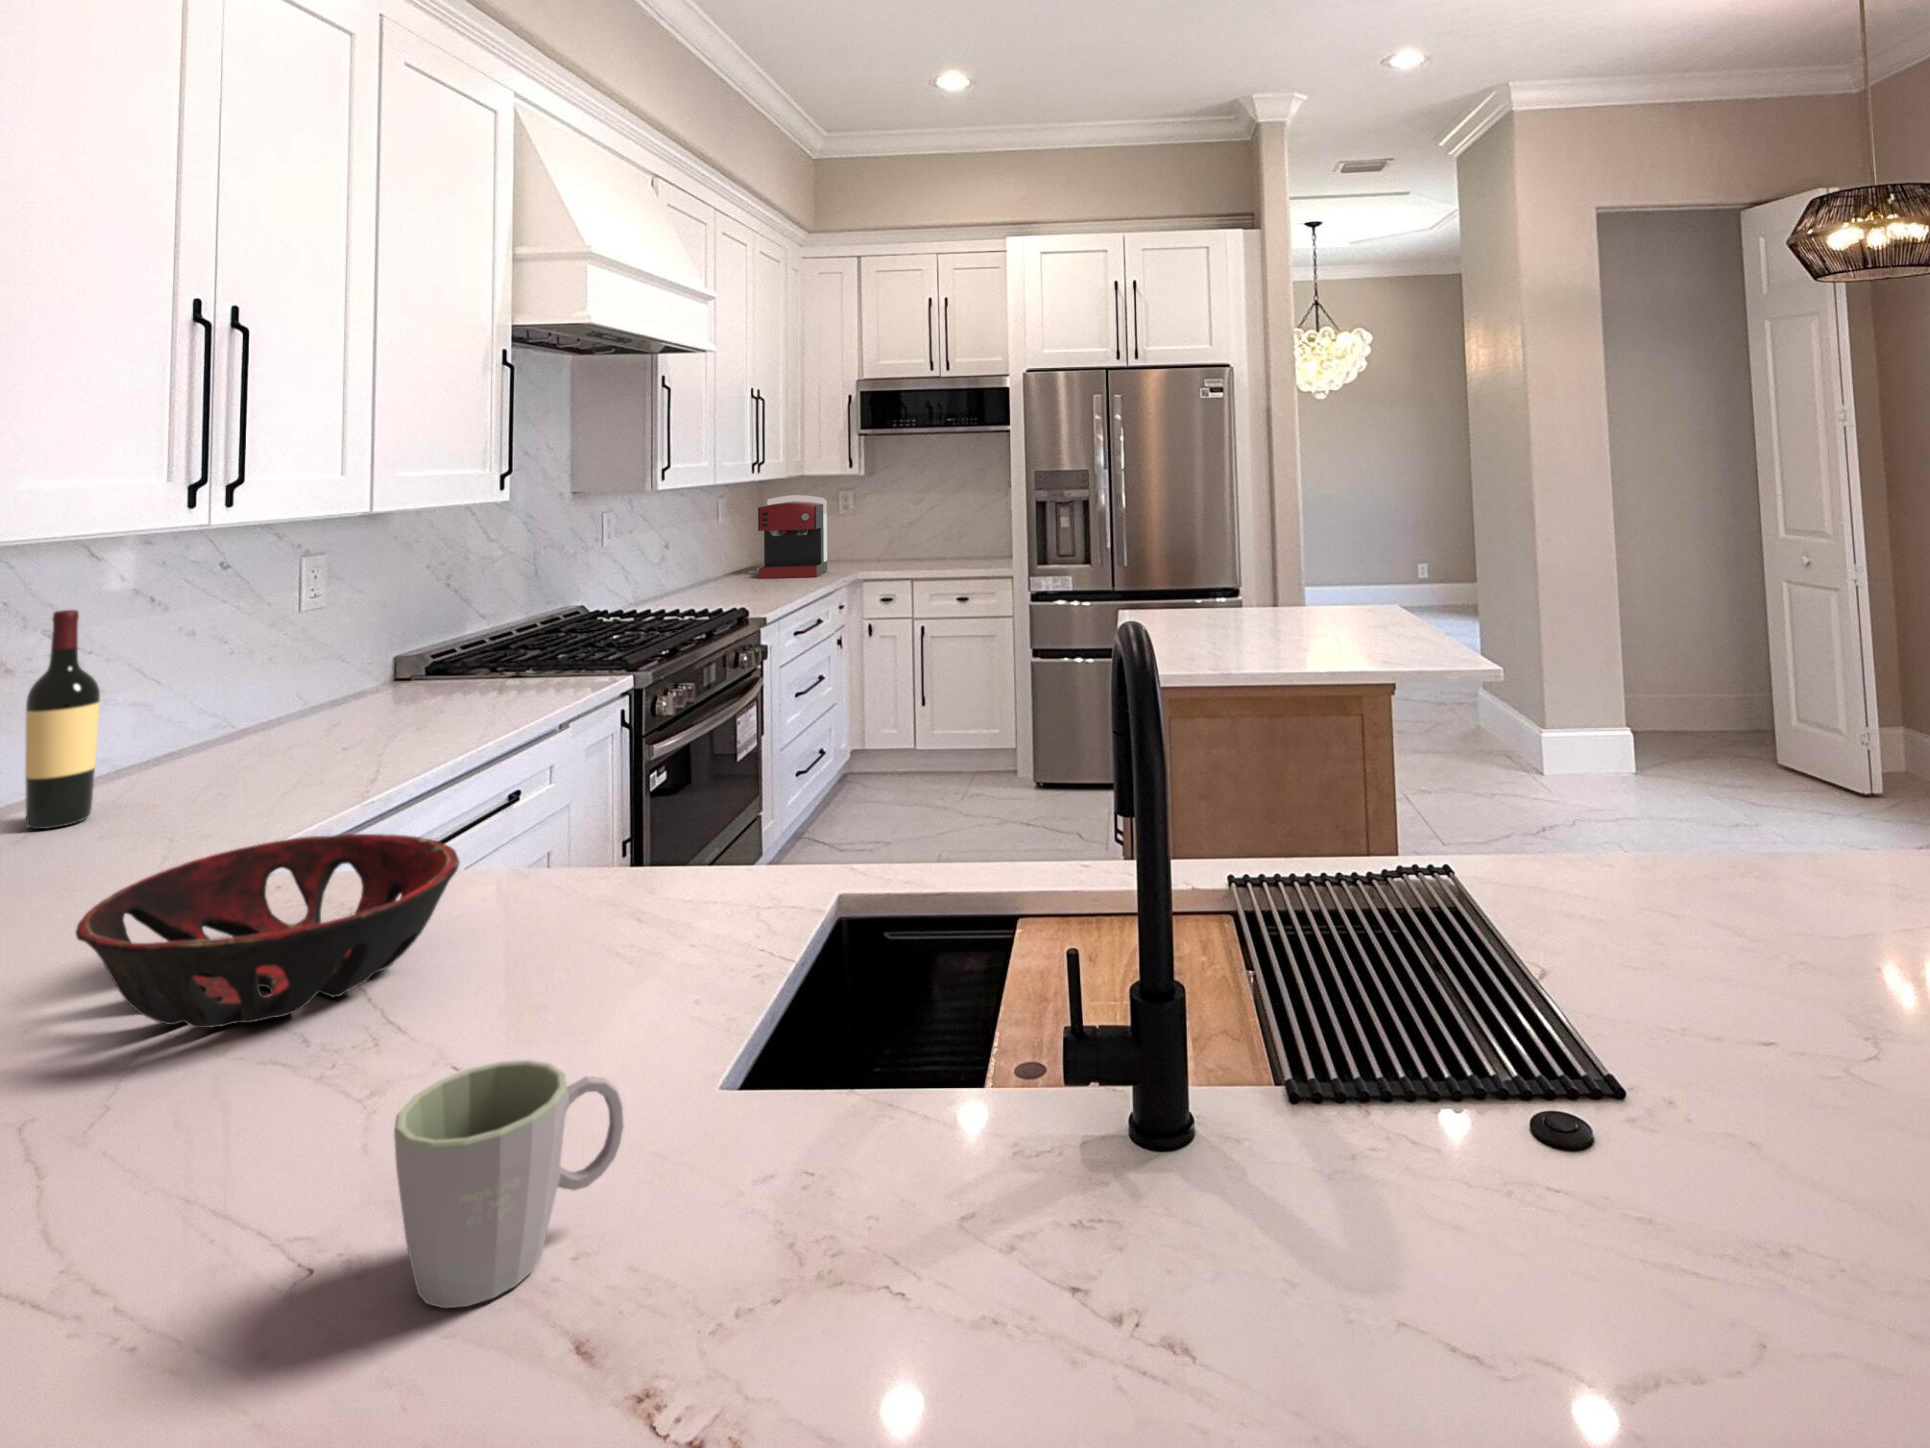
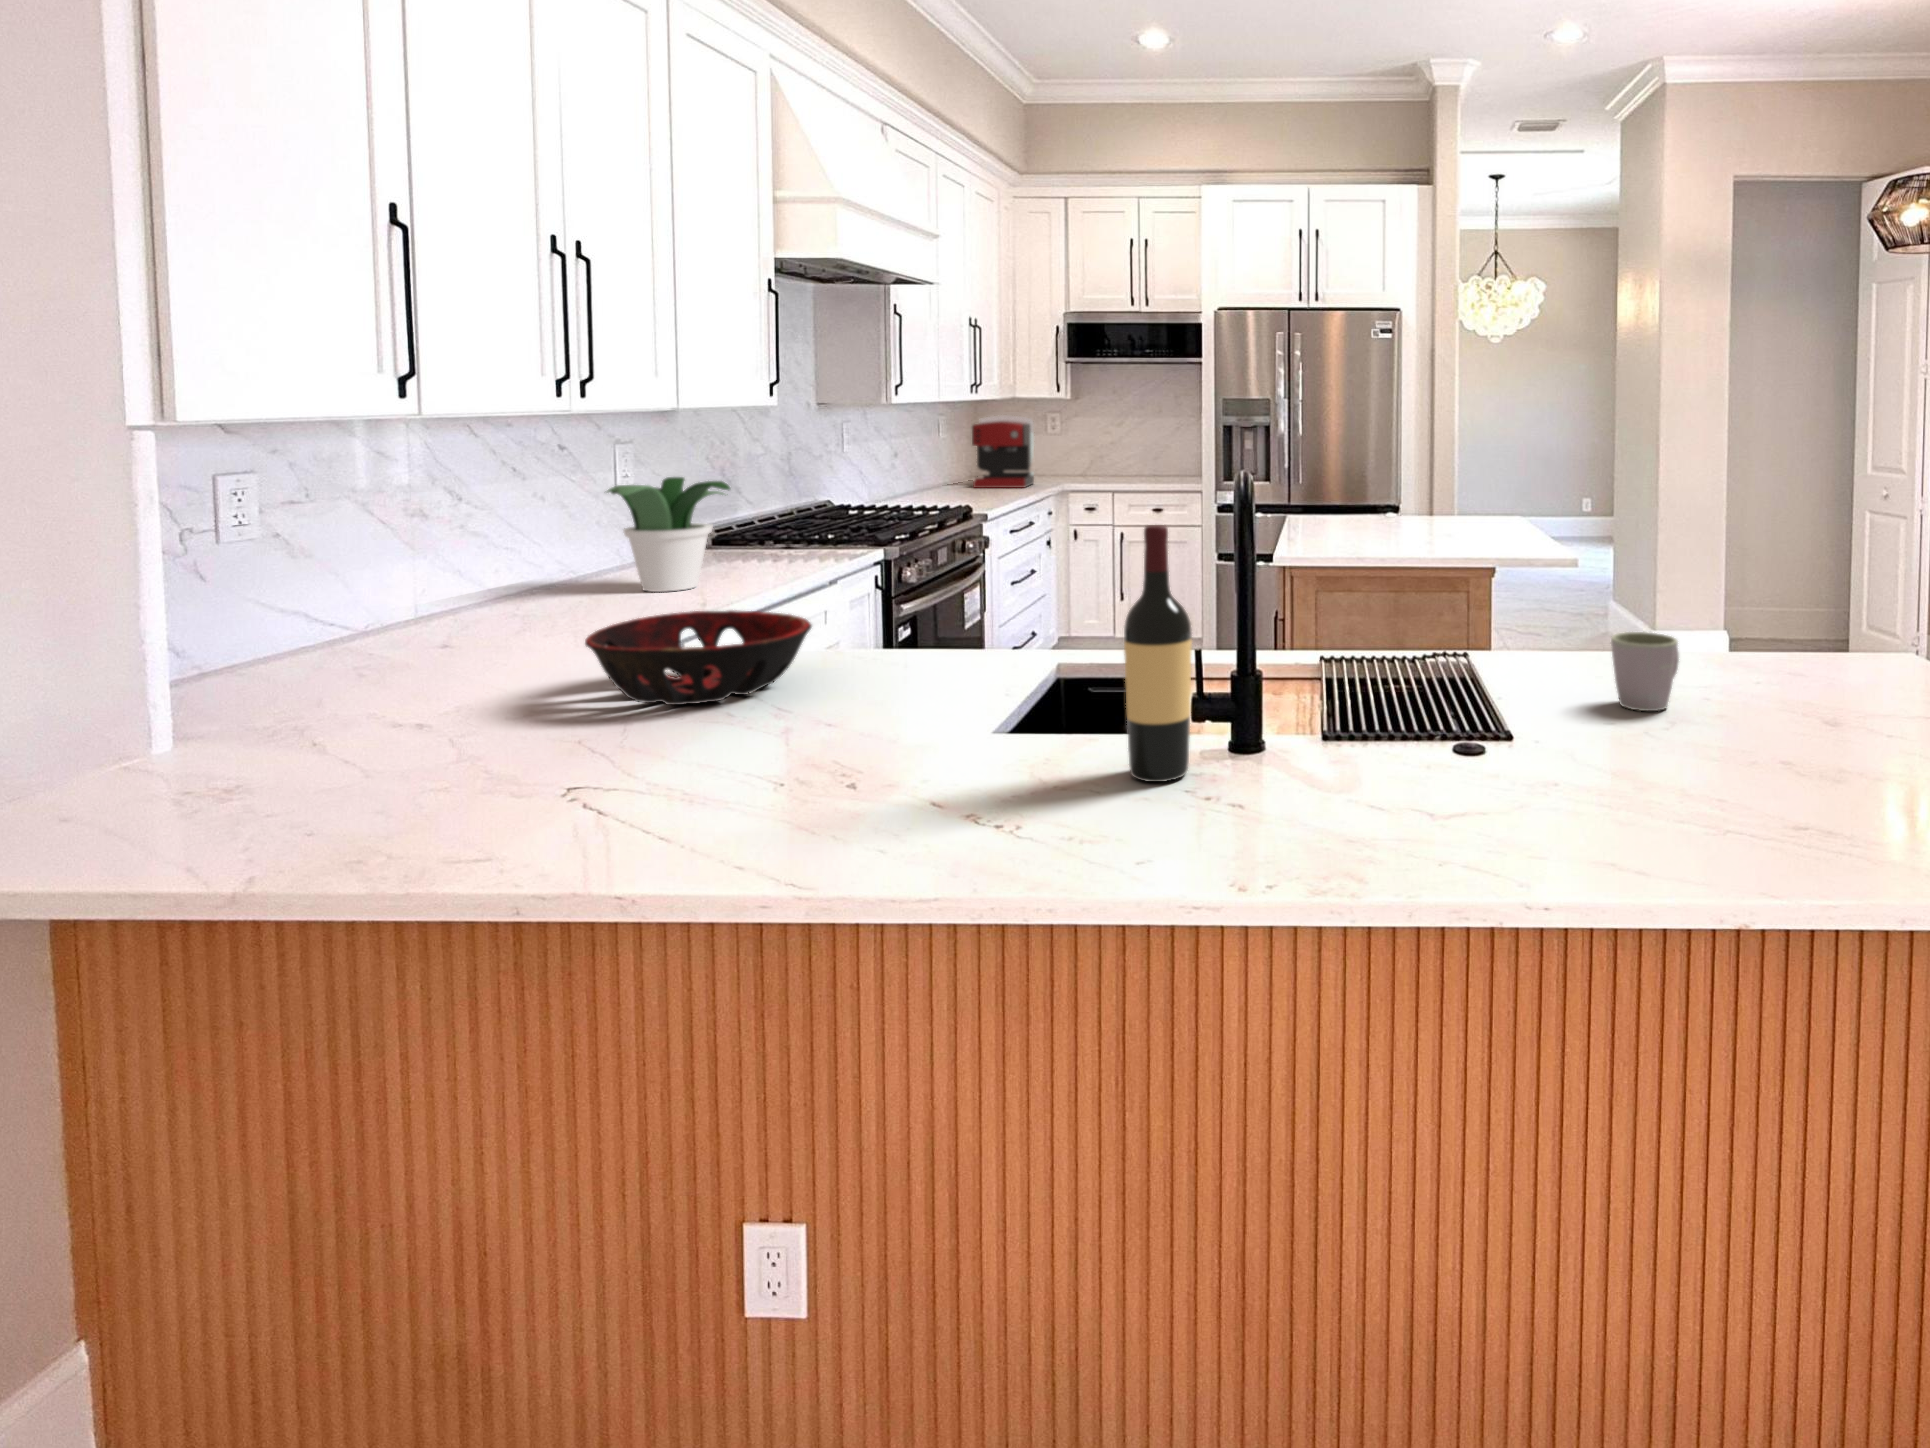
potted plant: none [258,601,427,757] -> present [607,477,730,592]
wine bottle: present [25,610,100,829] -> present [1124,525,1192,782]
mug: present [394,1060,623,1308] -> present [1611,632,1679,711]

